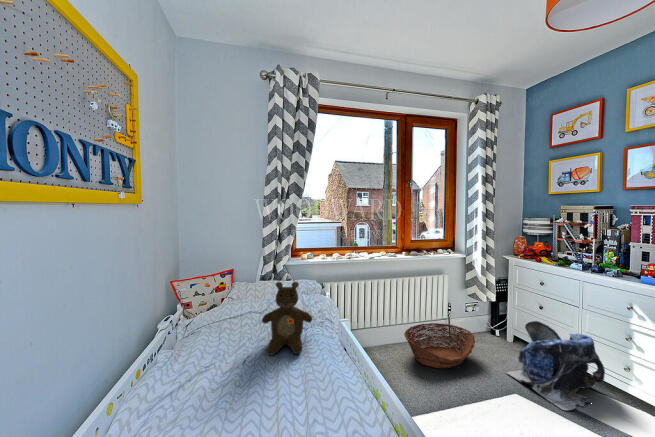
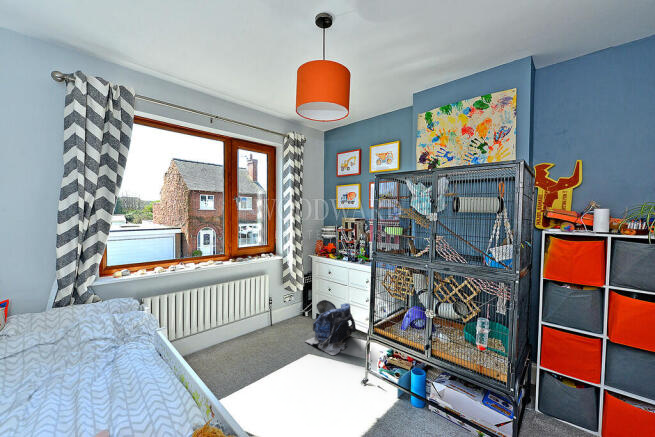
teddy bear: present [262,282,312,355] -> none [55,302,121,379]
basket: present [404,323,475,368] -> none [229,315,286,353]

